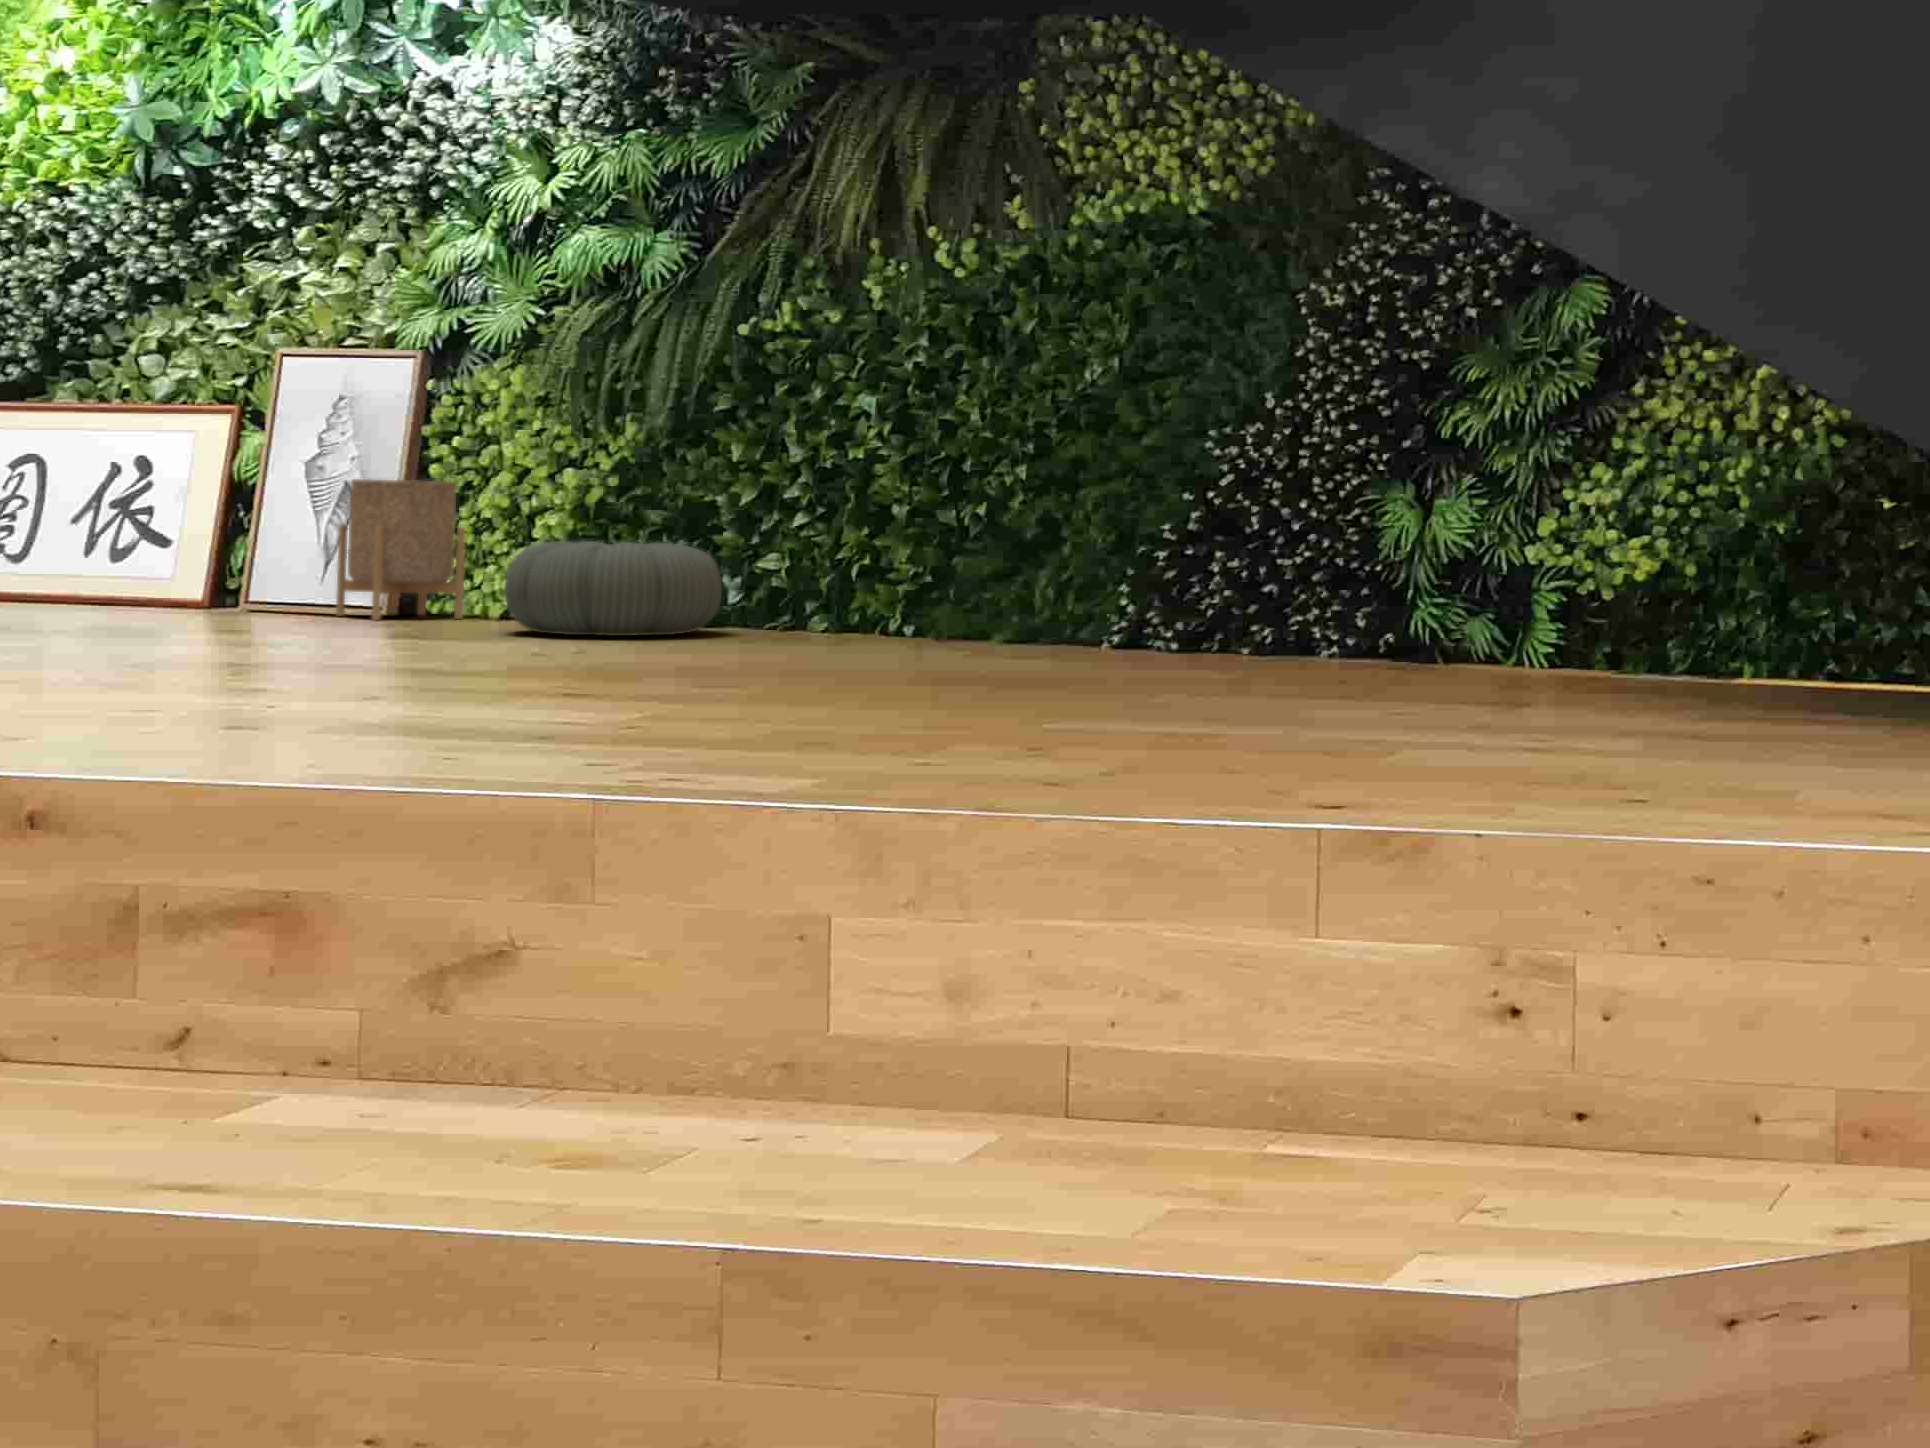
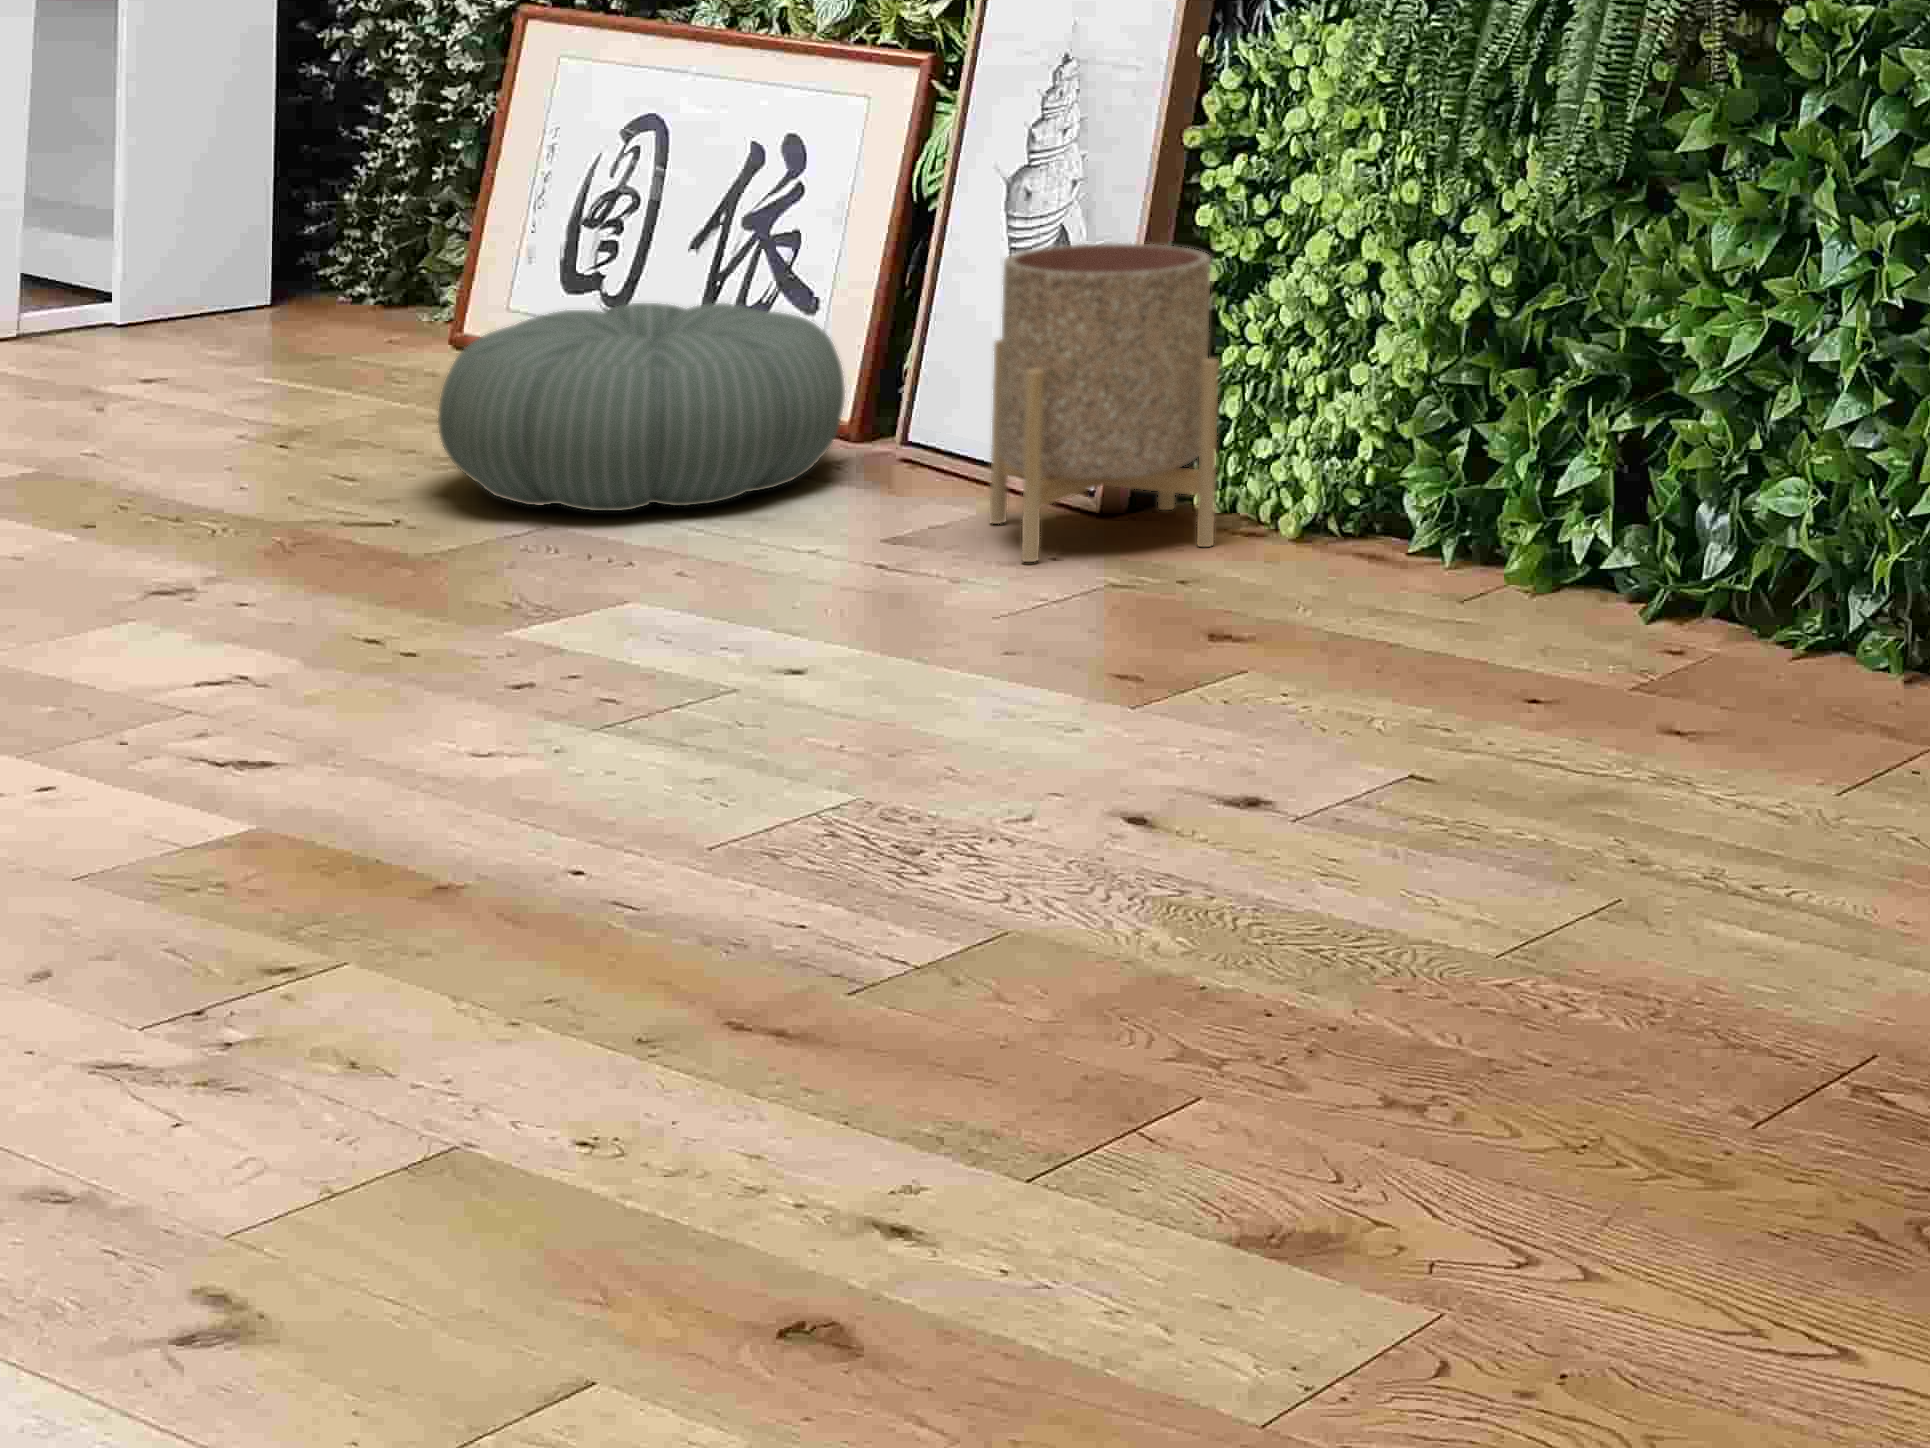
pouf: present [504,541,722,636] -> present [438,303,845,511]

